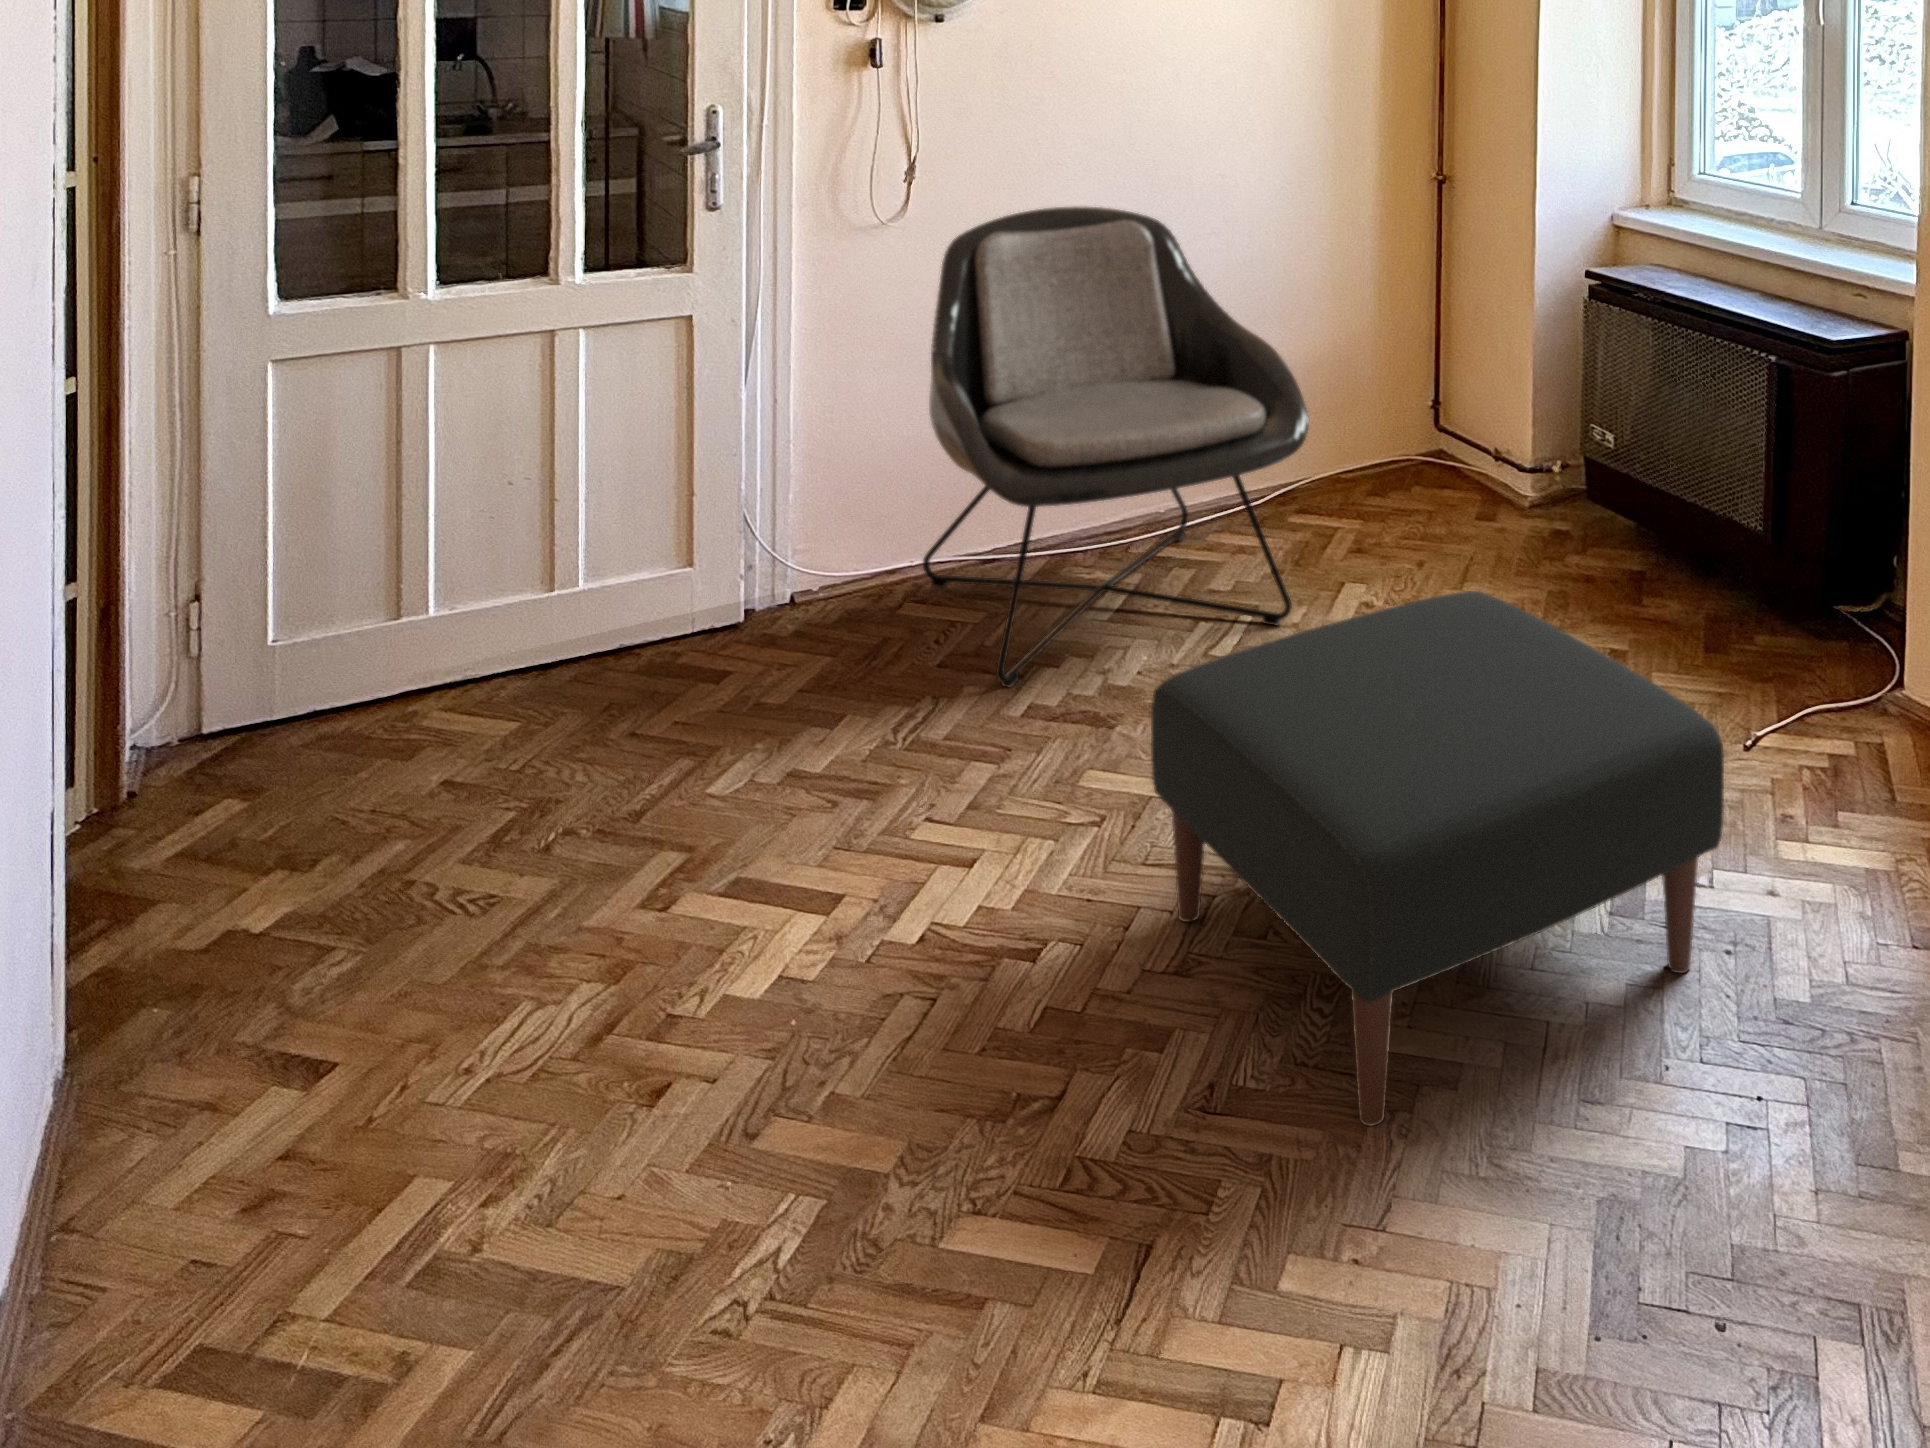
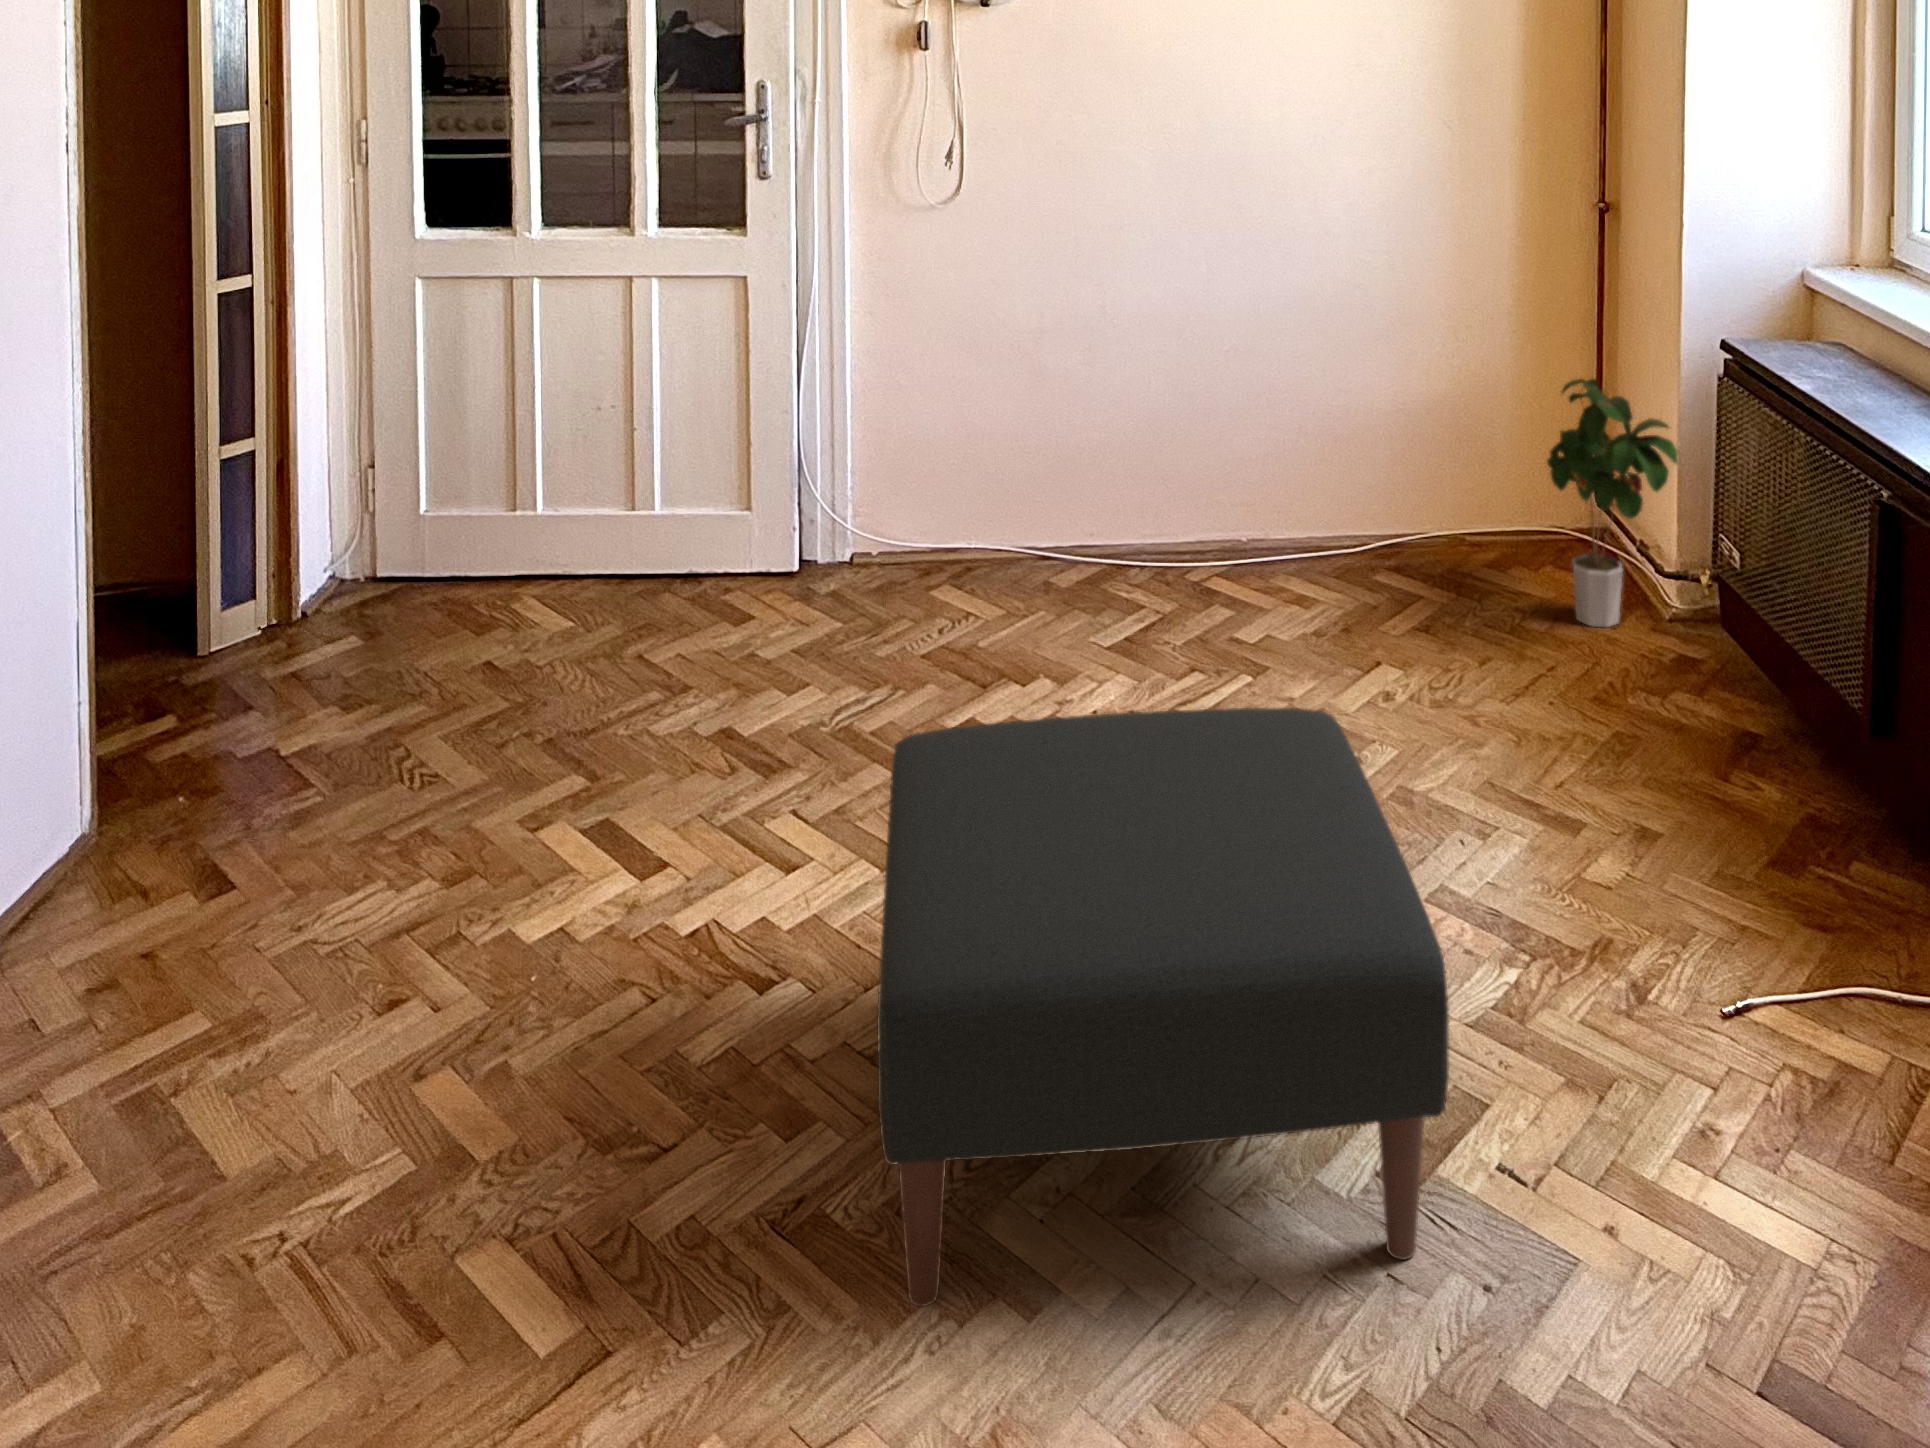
lounge chair: present [923,206,1309,687] -> none [920,204,1310,703]
potted plant: none [1418,321,1554,525] -> present [1547,379,1678,627]

